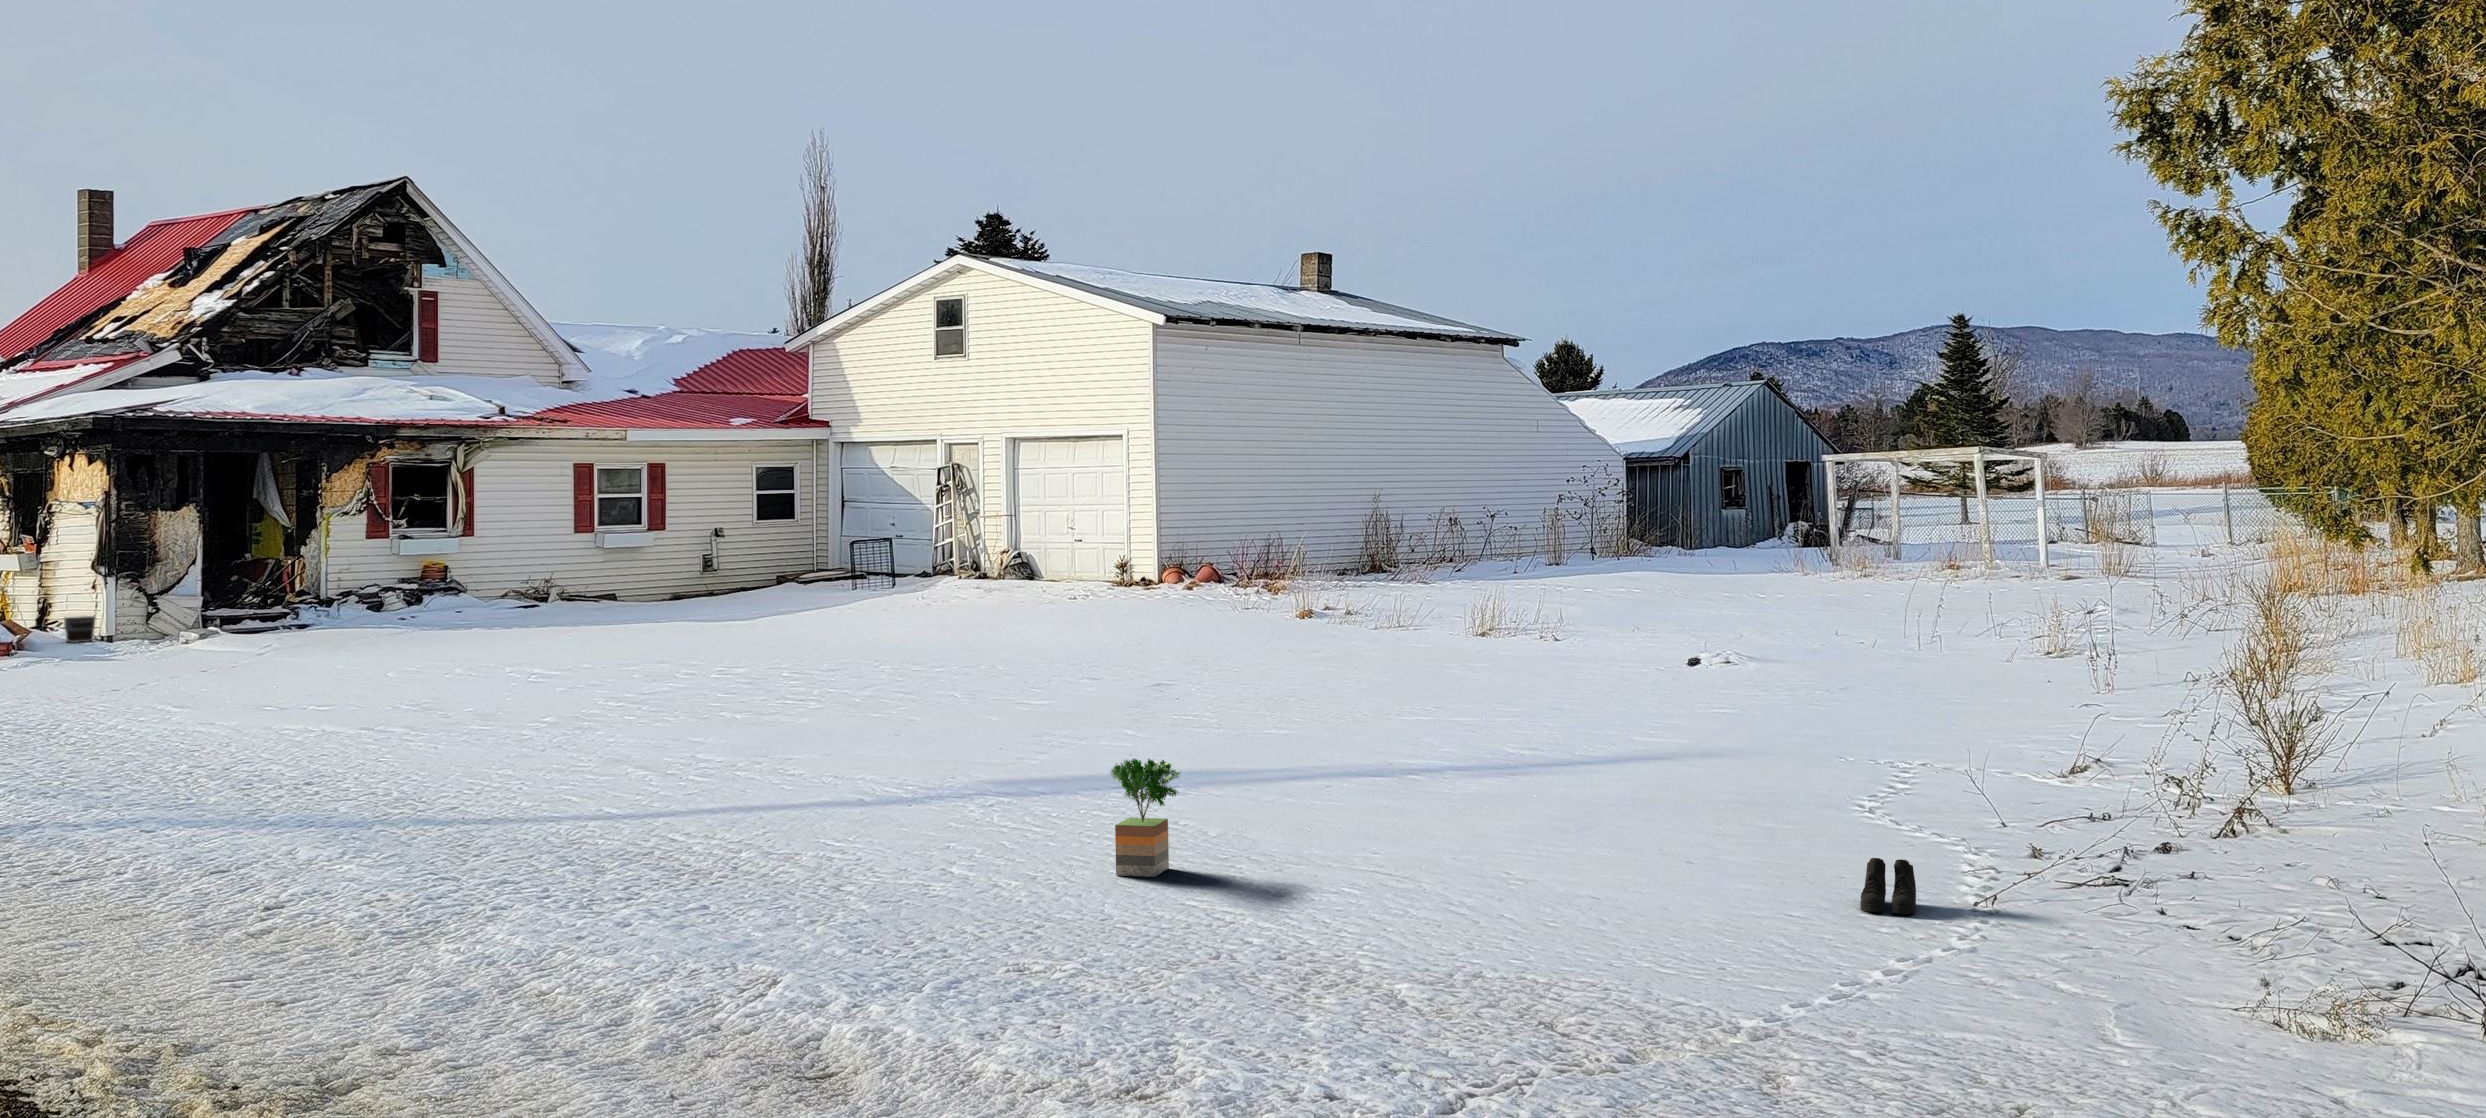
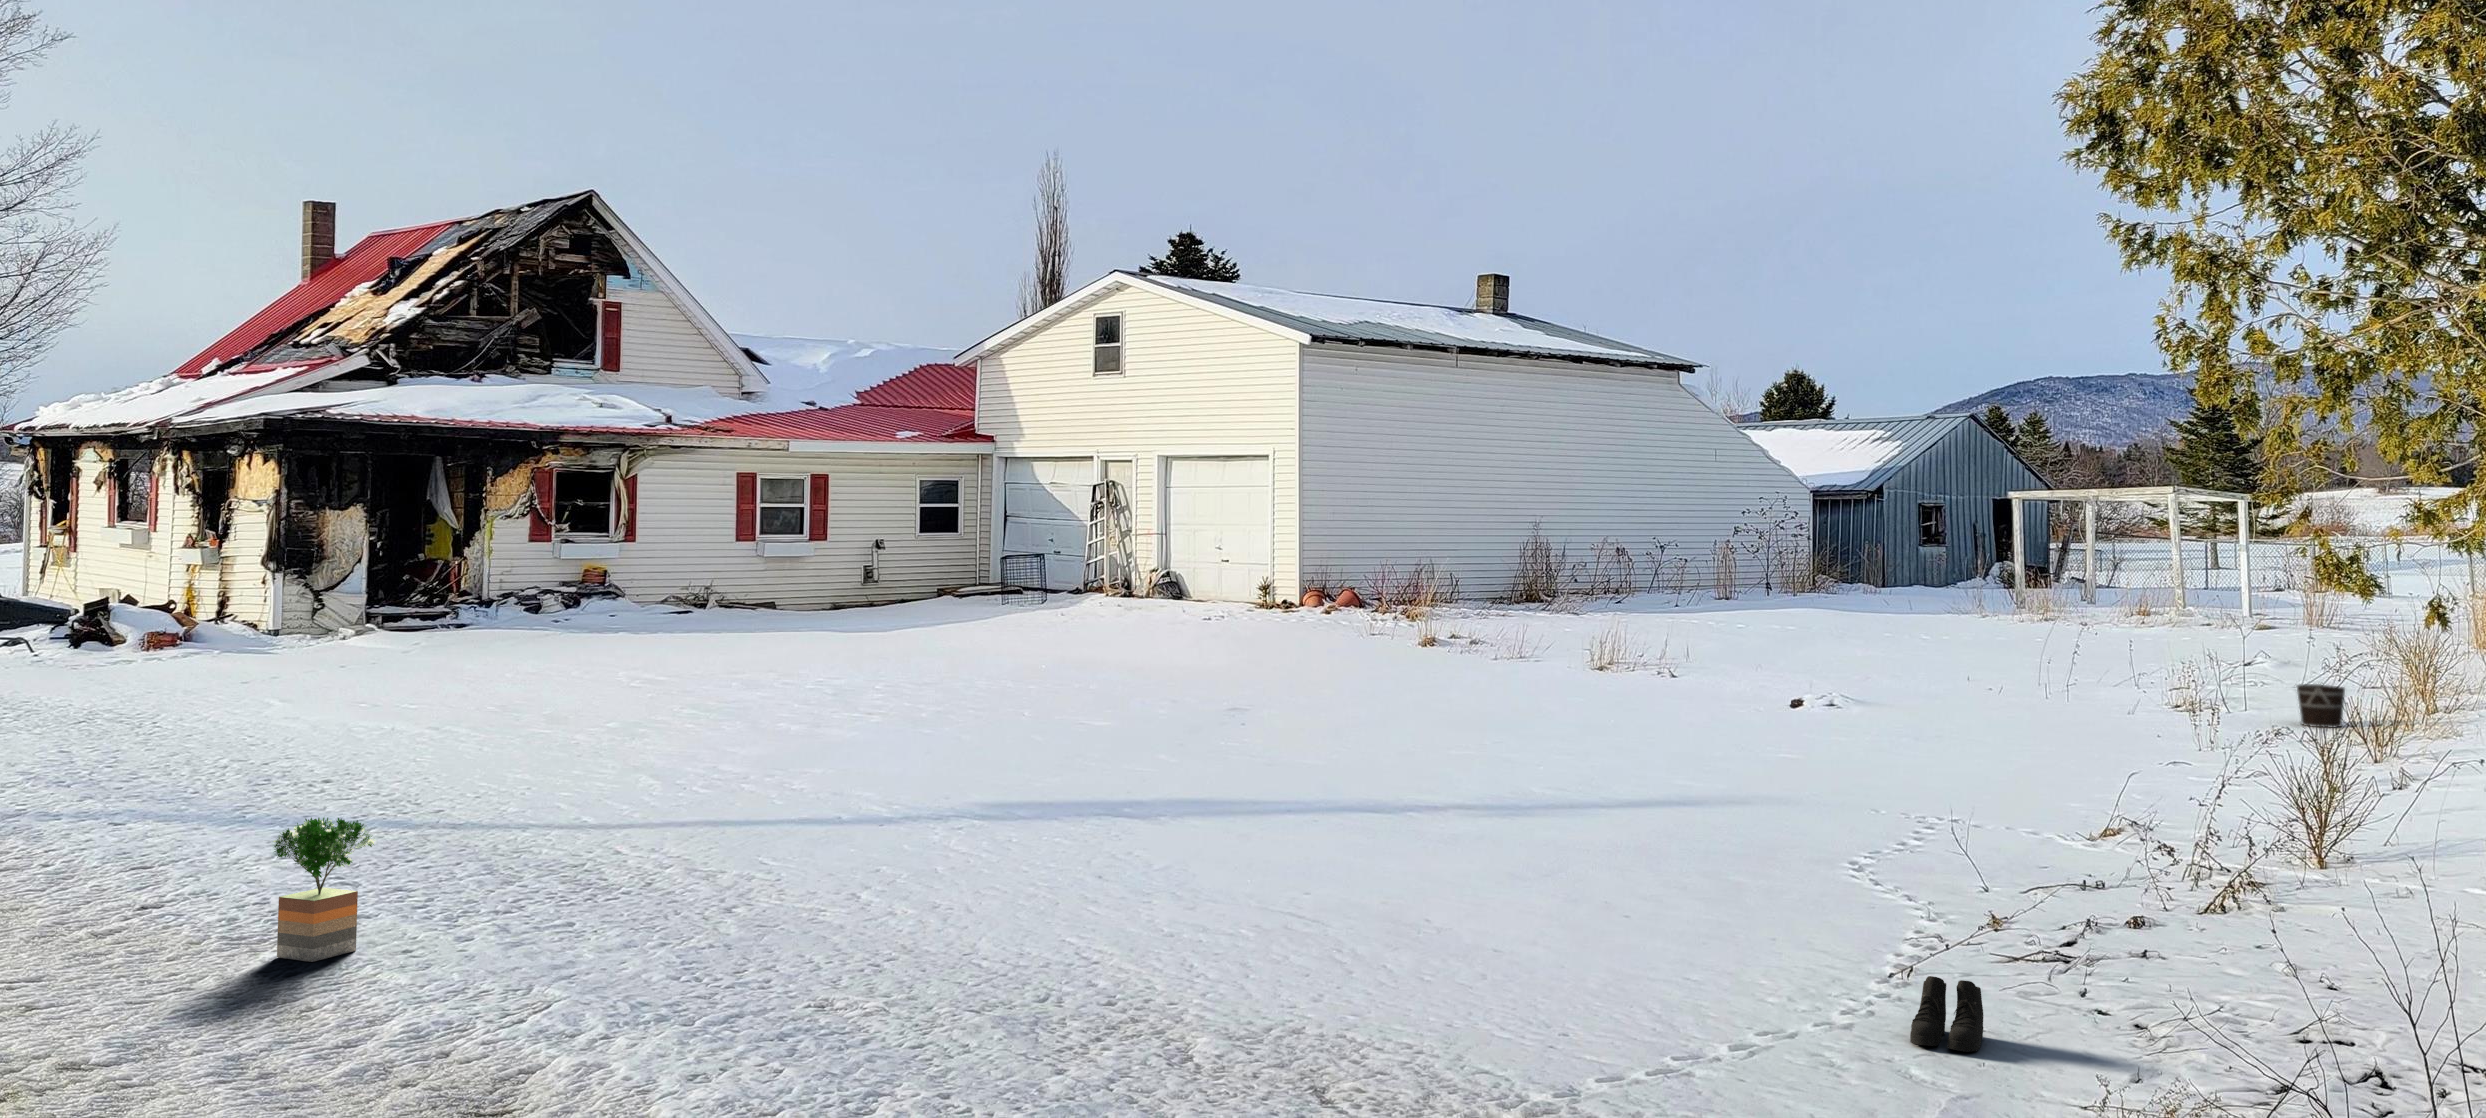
bucket: present [64,616,96,643] -> present [2297,683,2345,728]
potted tree: present [1111,758,1180,877] -> present [274,818,375,962]

